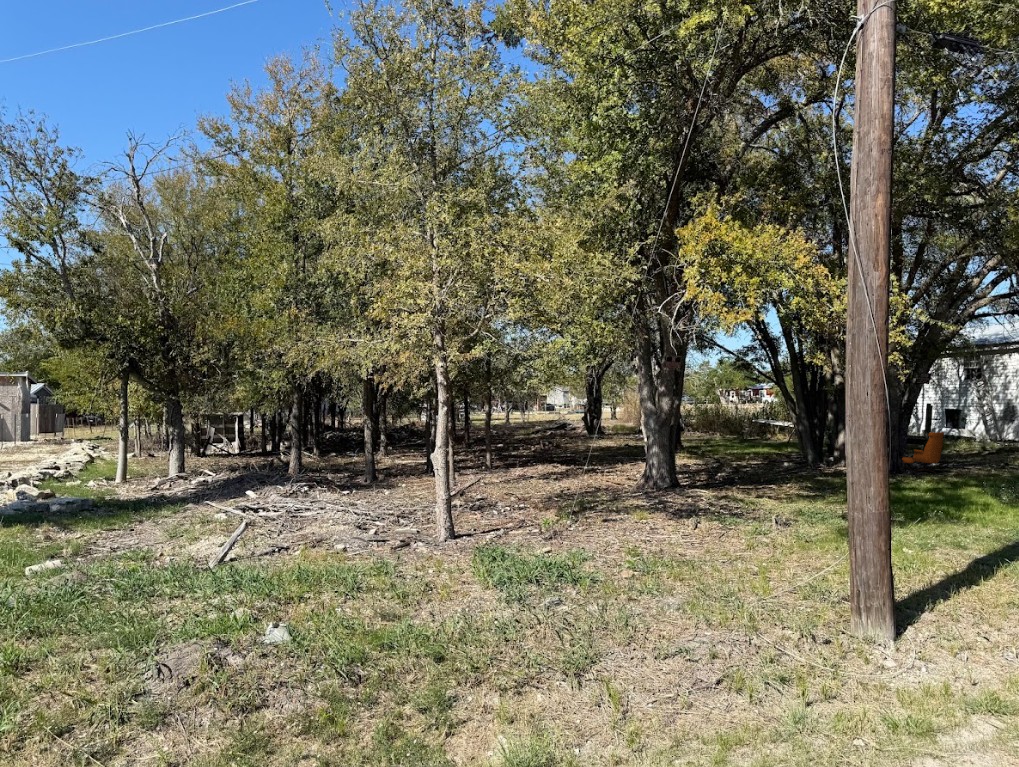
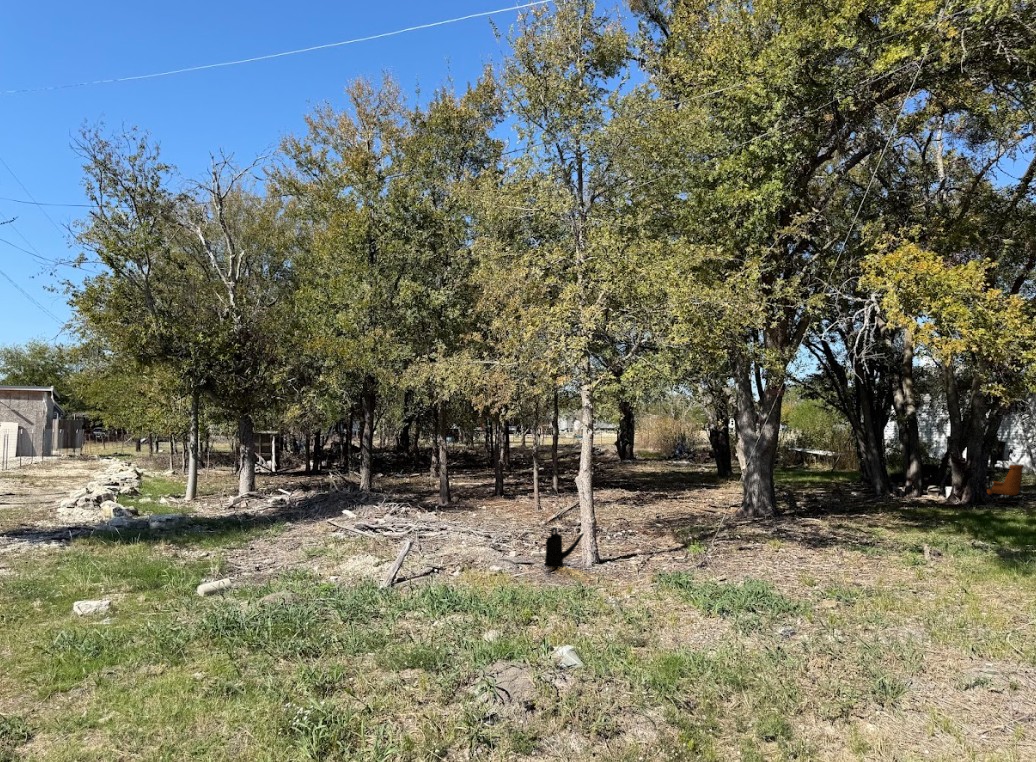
watering can: none [390,503,437,543] -> present [539,527,584,568]

